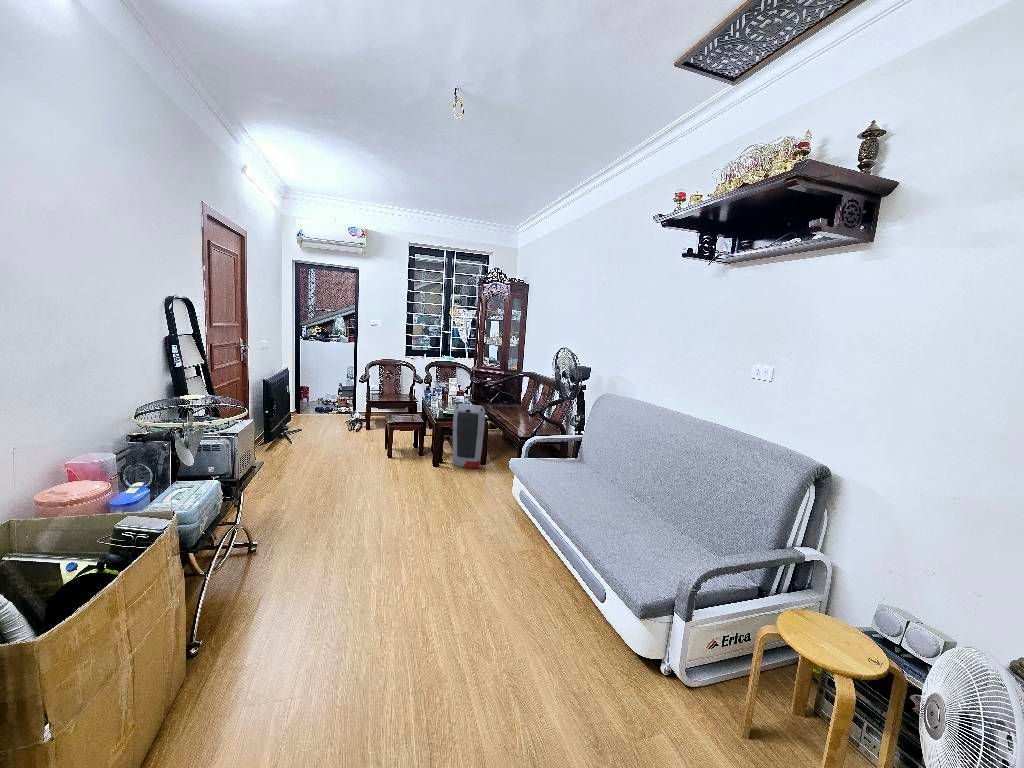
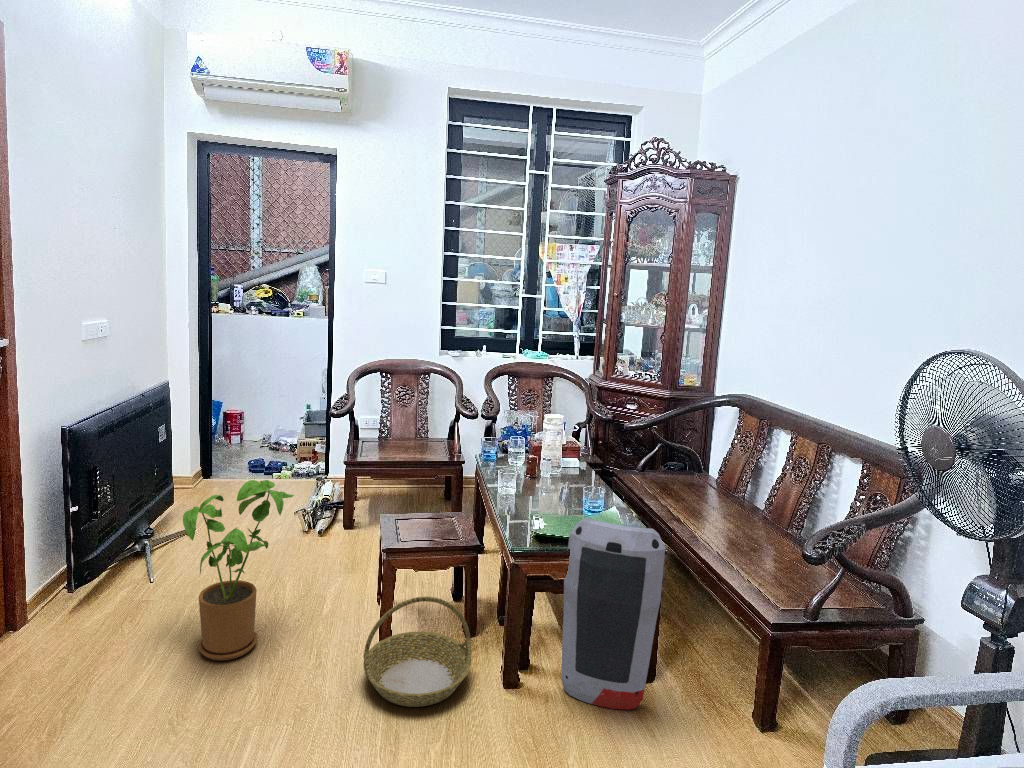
house plant: none [313,395,354,460] -> present [183,480,294,661]
basket: none [382,433,421,468] -> present [364,597,471,707]

